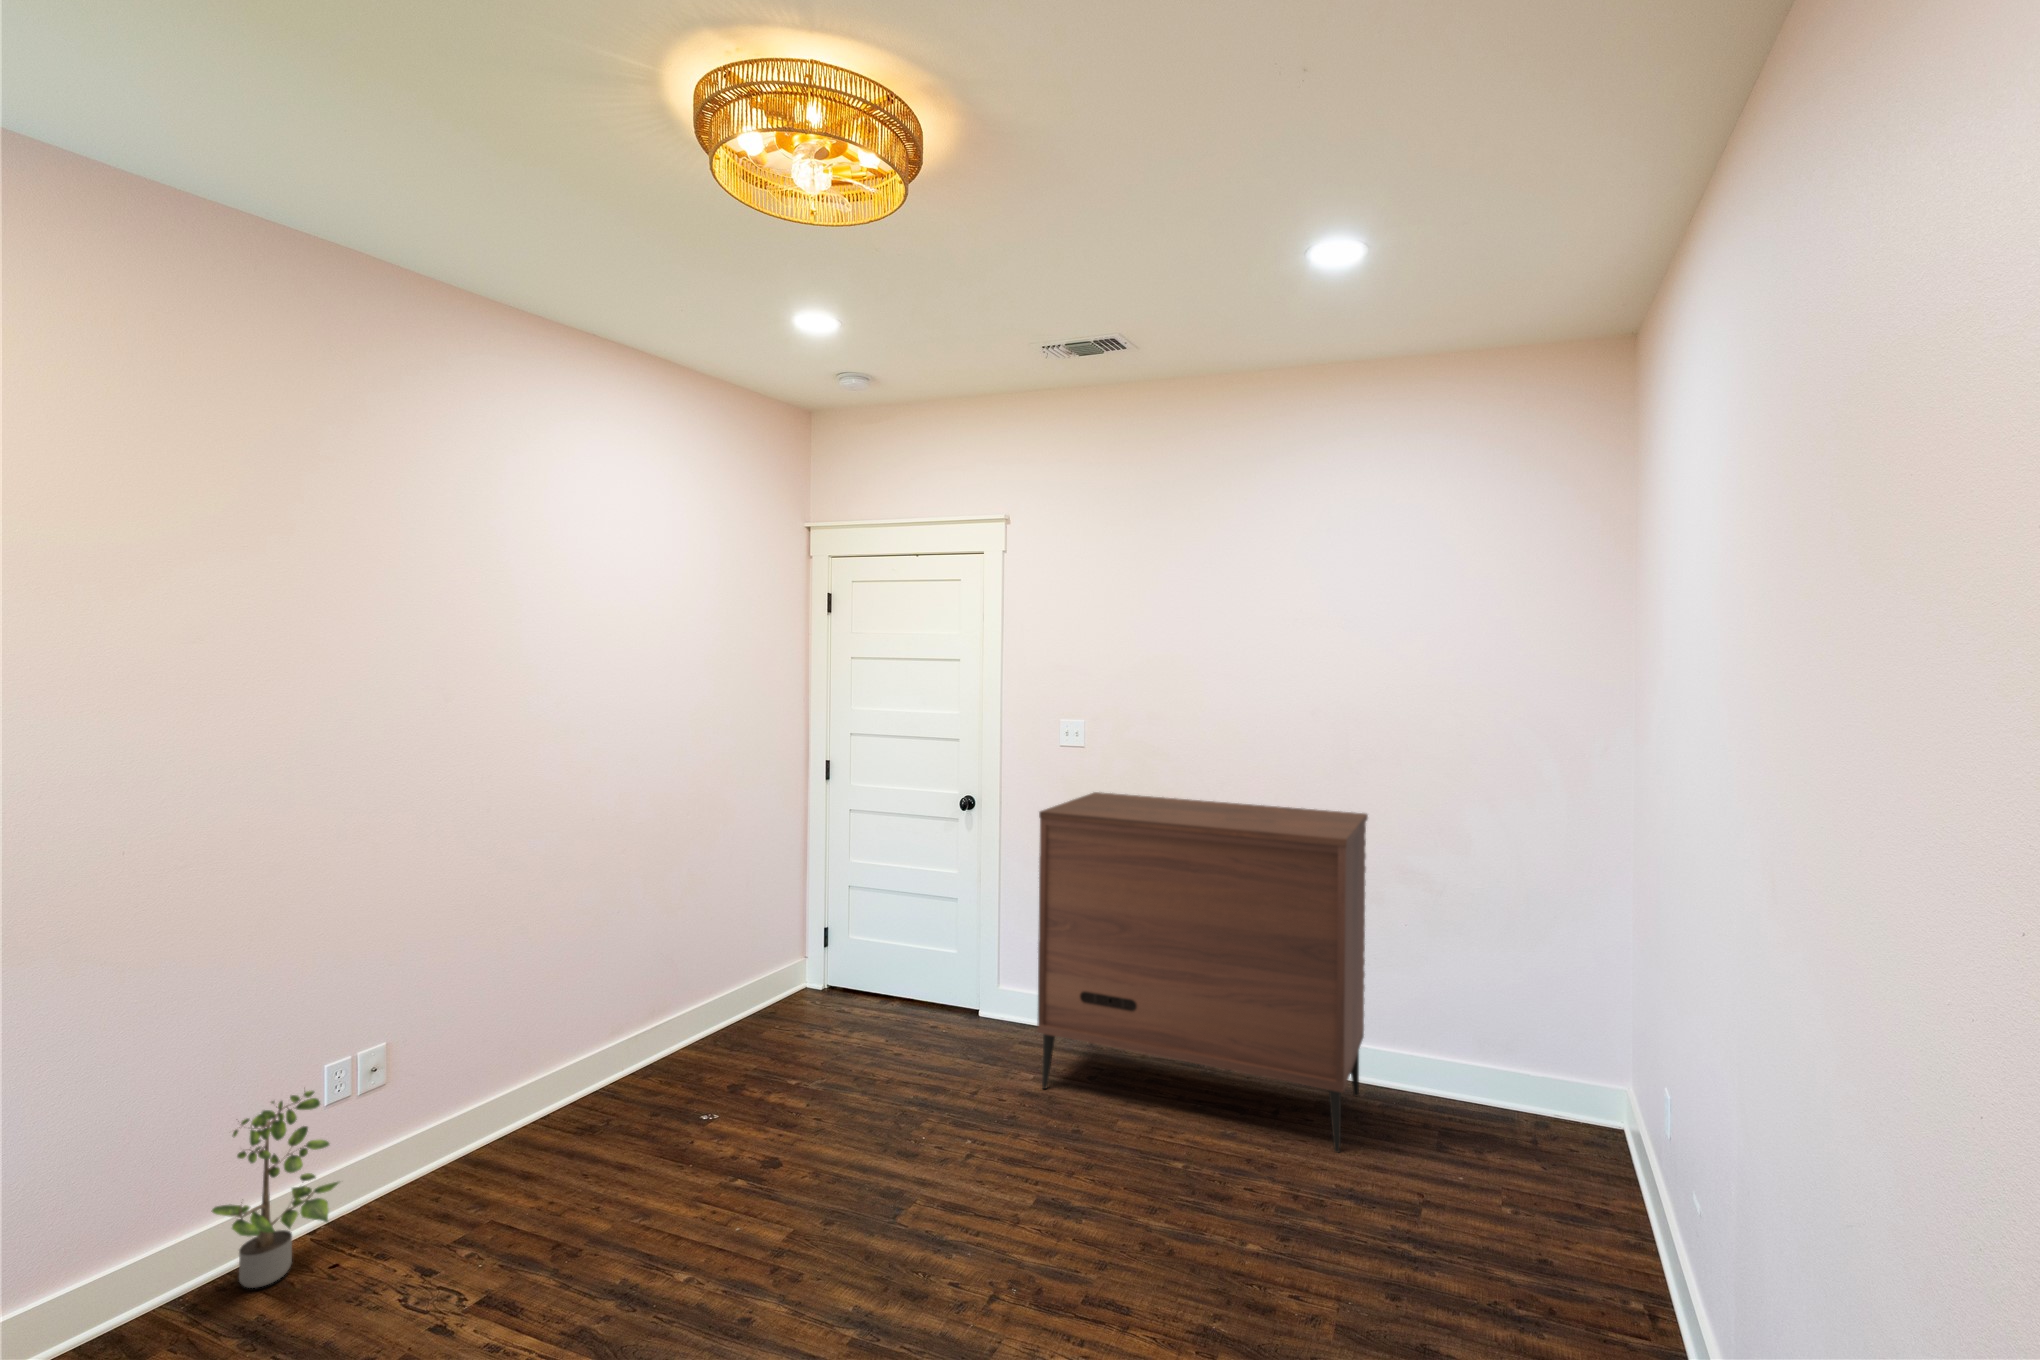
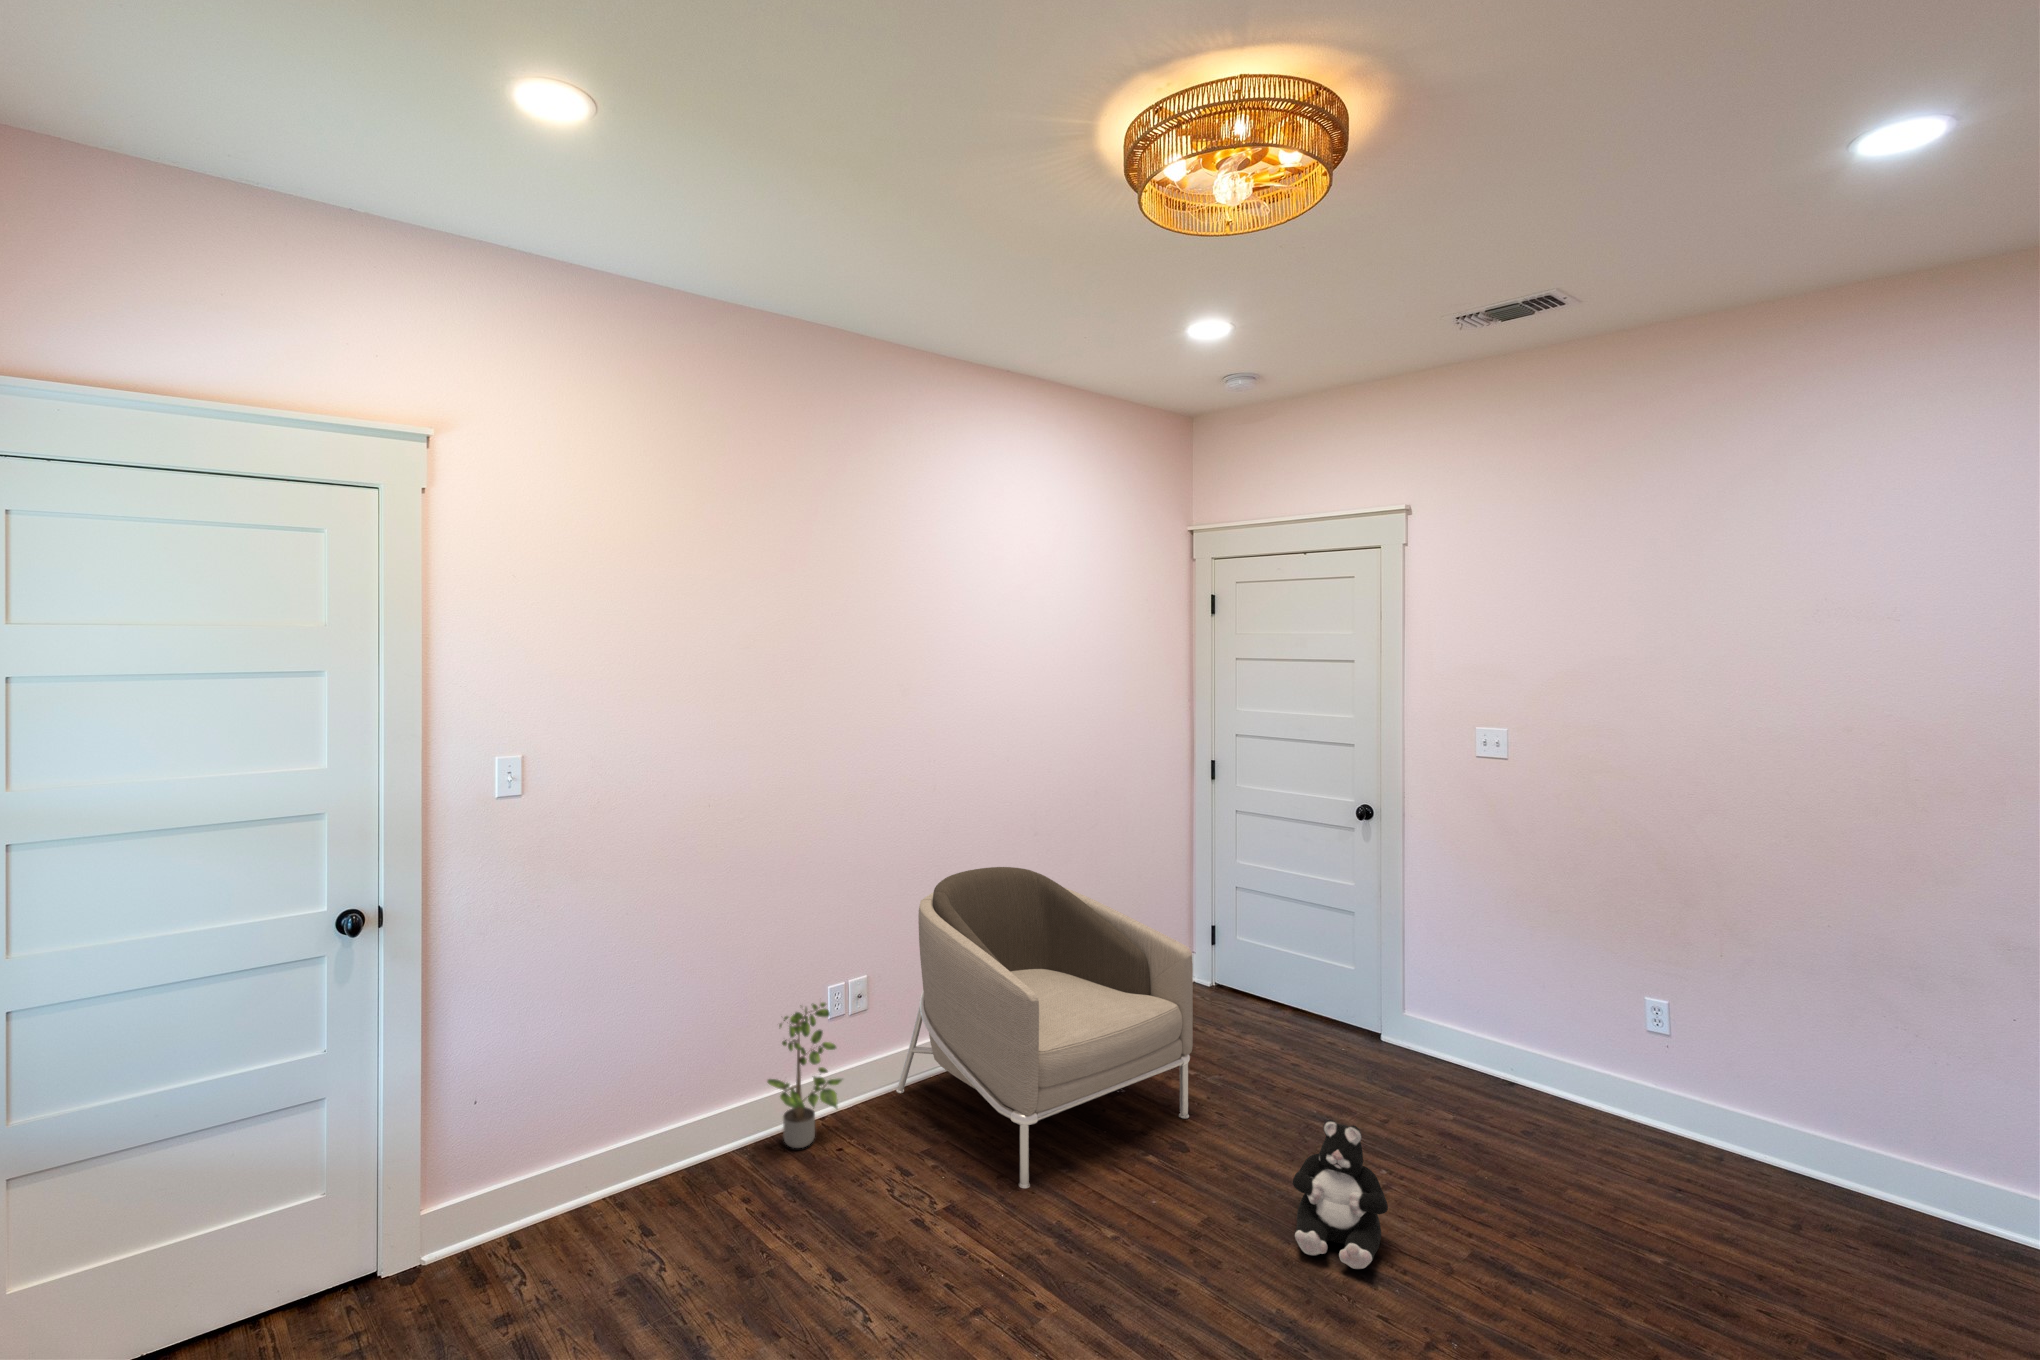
dresser: present [1037,792,1368,1153] -> none [1457,811,1957,1314]
armchair: none [427,892,793,1256] -> present [896,867,1193,1188]
plush toy: none [877,1103,965,1242] -> present [1293,1120,1388,1269]

